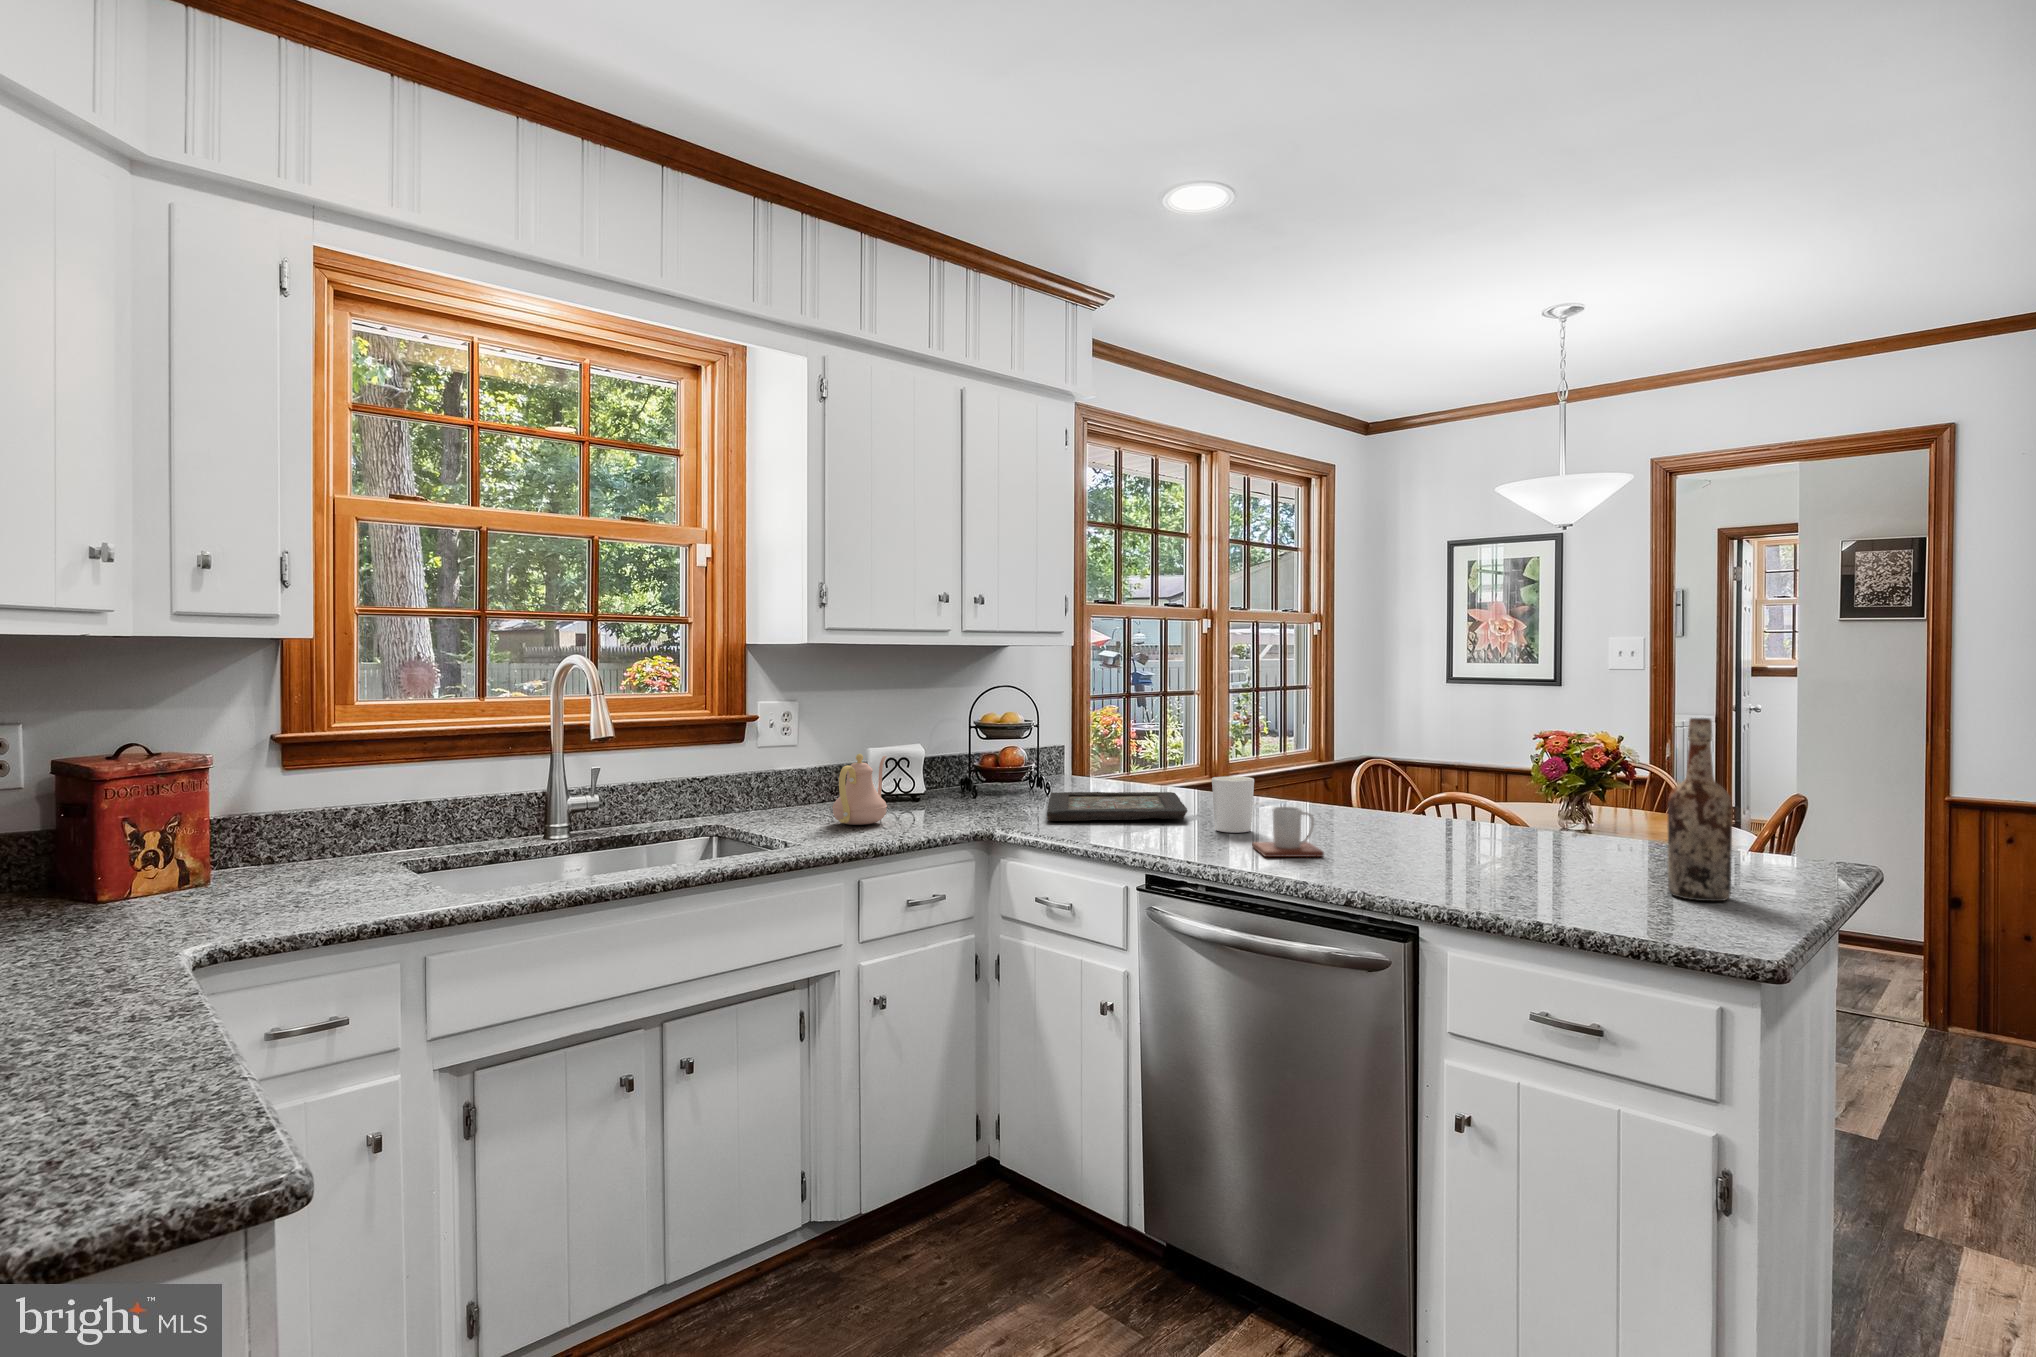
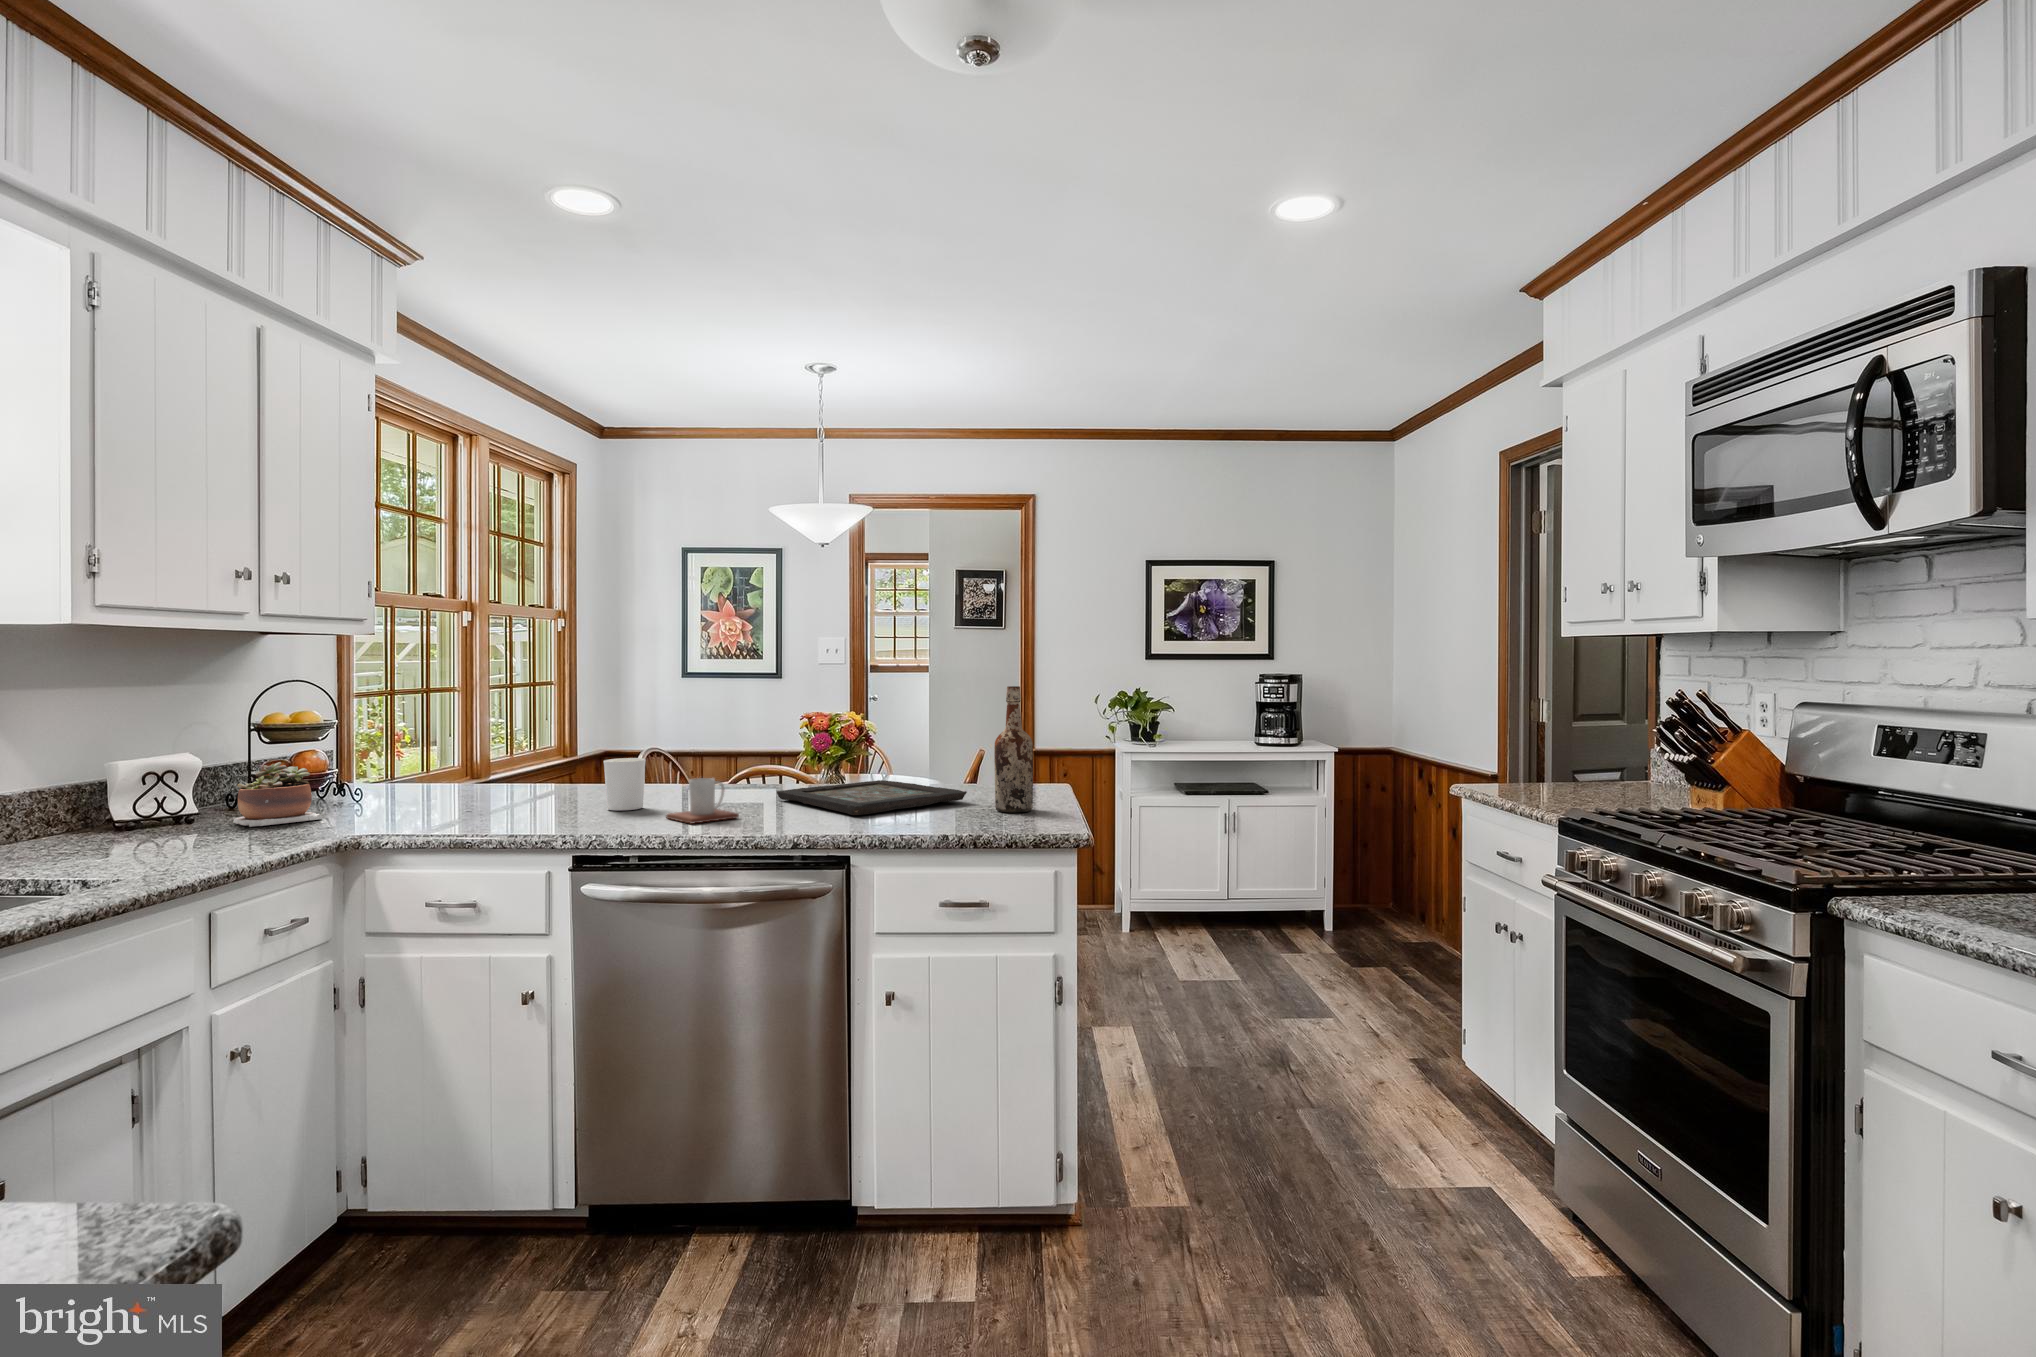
teapot: present [832,754,887,825] -> none [115,763,201,851]
succulent plant: none [935,757,993,811] -> present [233,762,322,827]
decorative tray: present [1047,792,1187,821] -> present [777,780,967,815]

